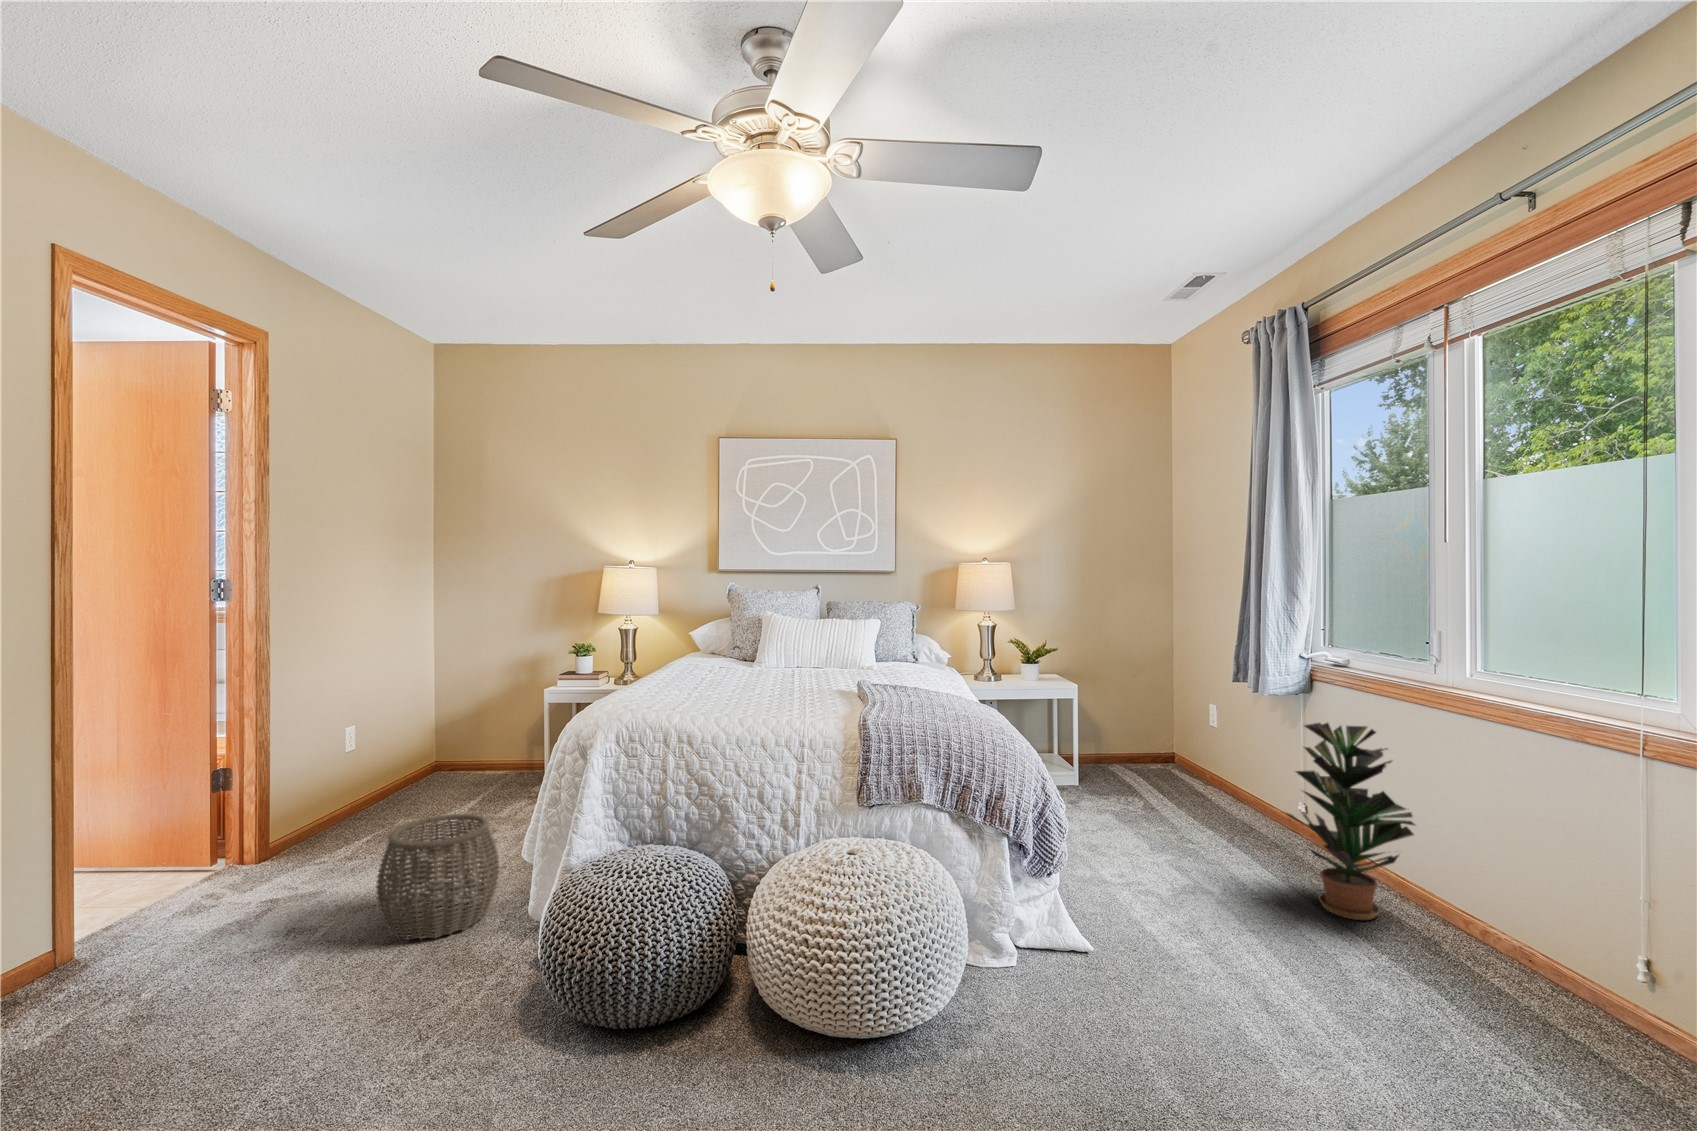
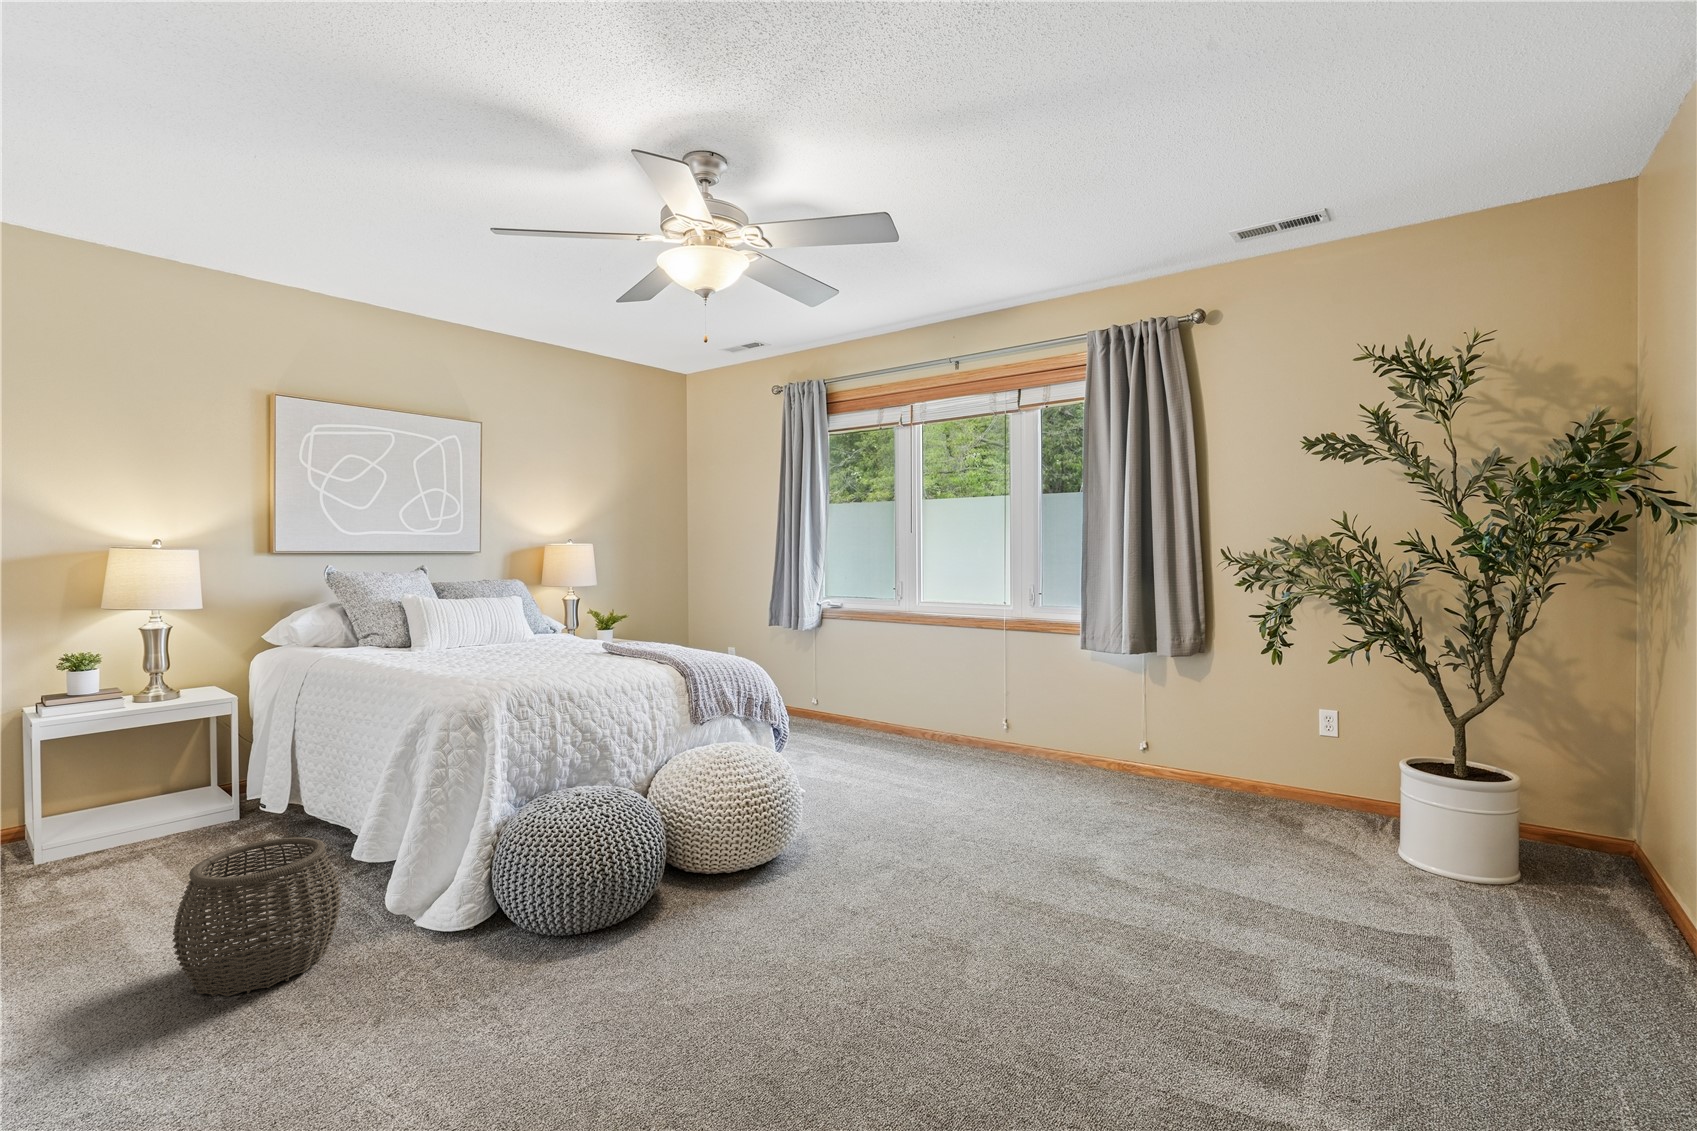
potted plant: present [1287,723,1415,920] -> none [845,634,908,741]

